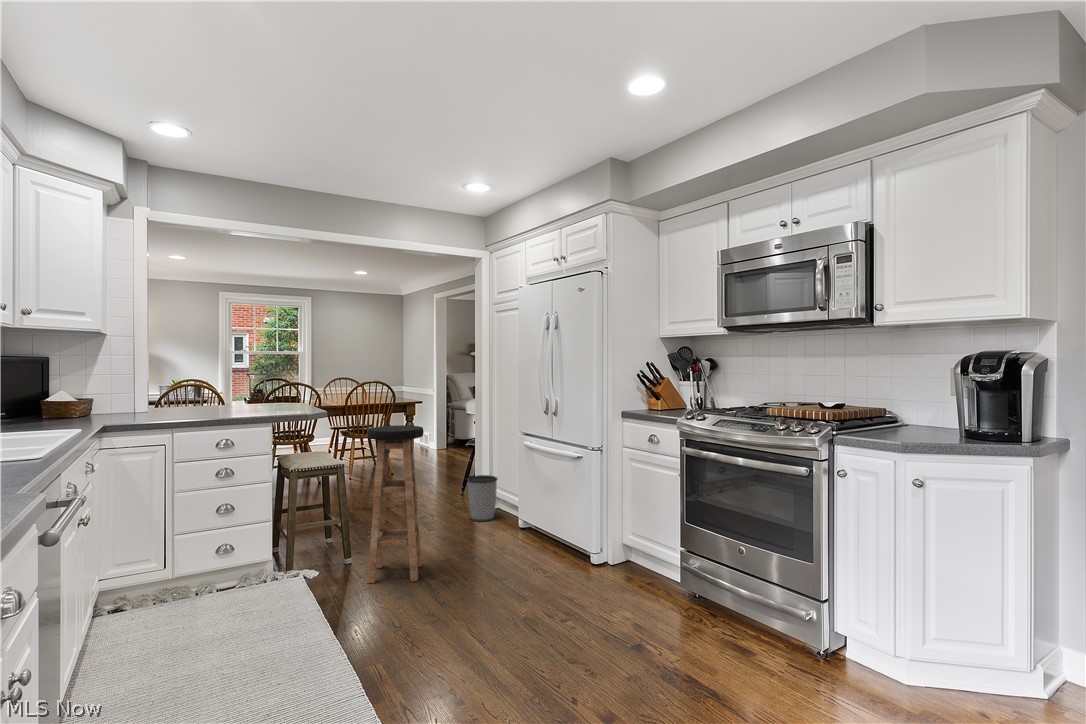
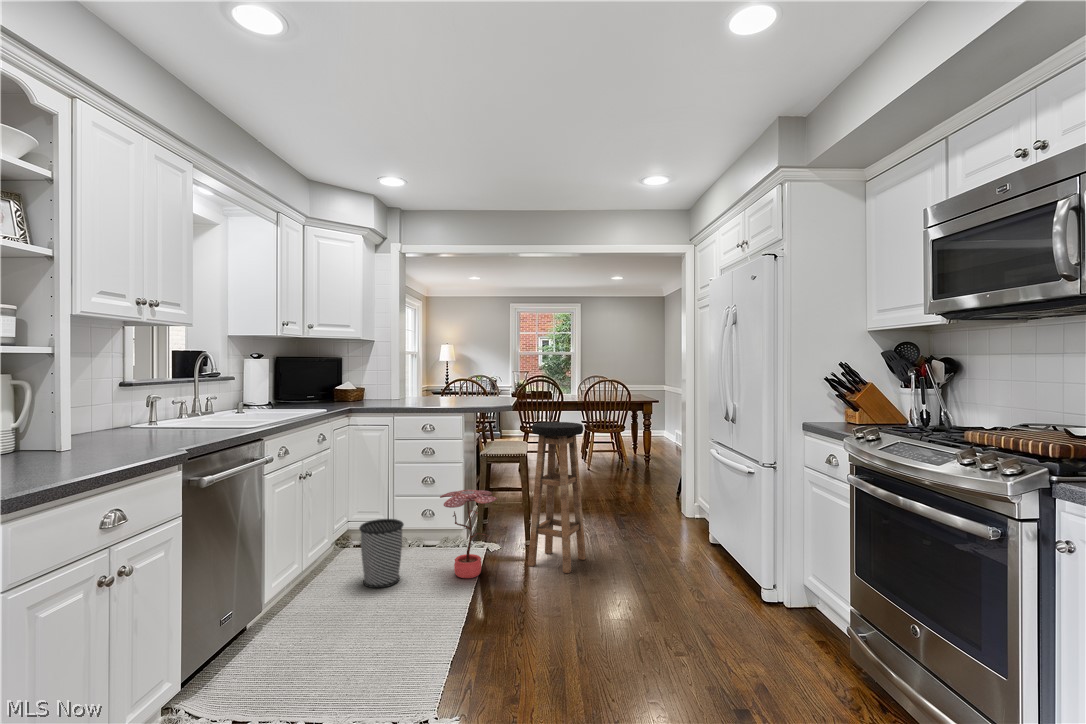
wastebasket: present [467,475,497,522] -> present [359,519,404,588]
potted plant: none [267,508,345,611] -> present [440,490,498,578]

